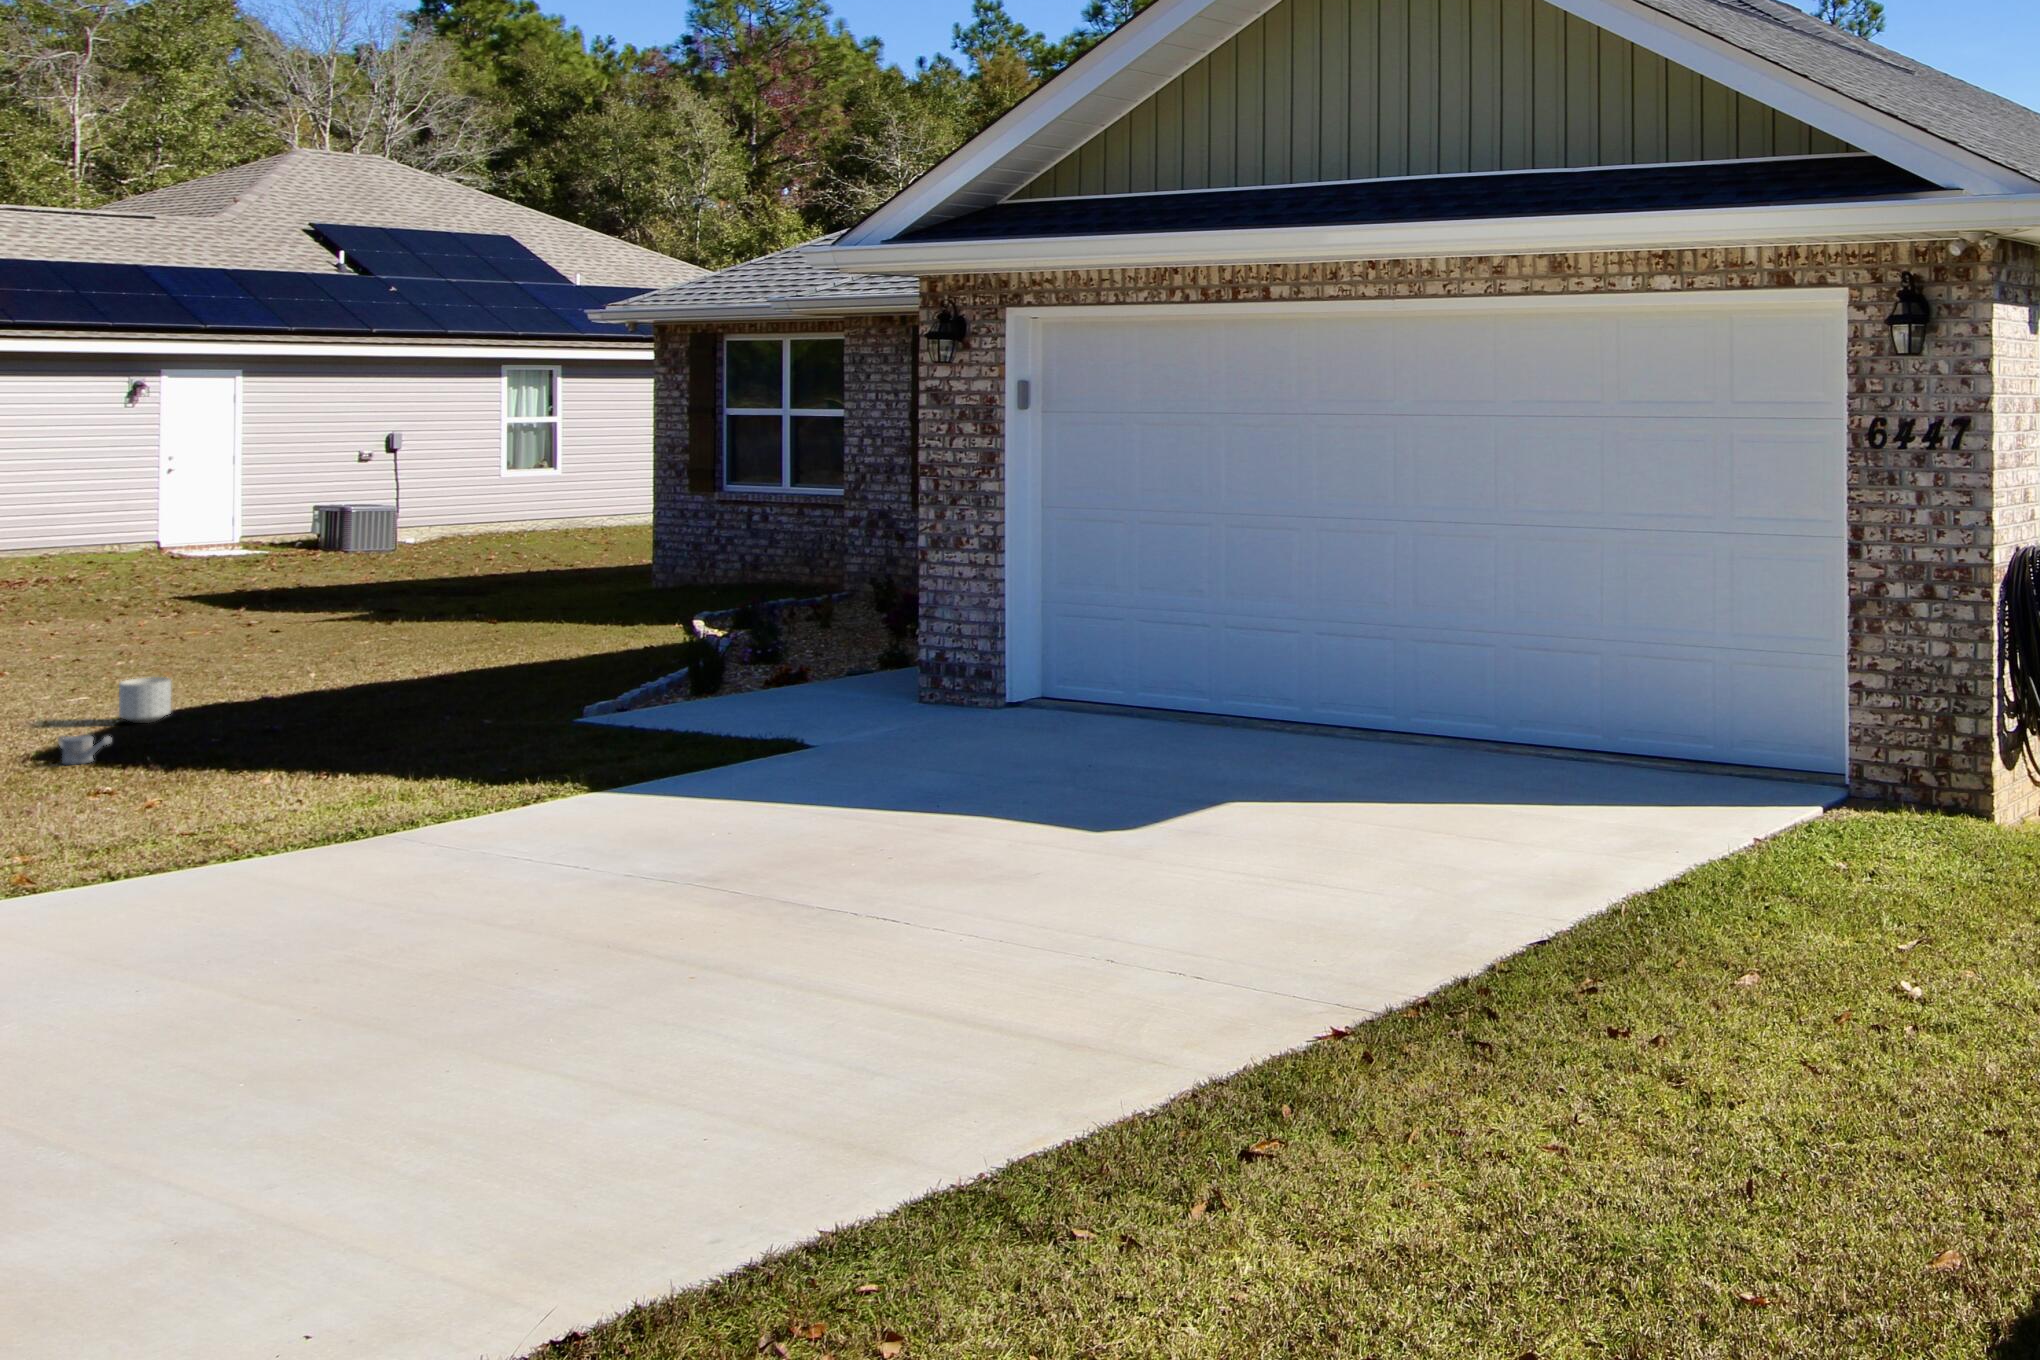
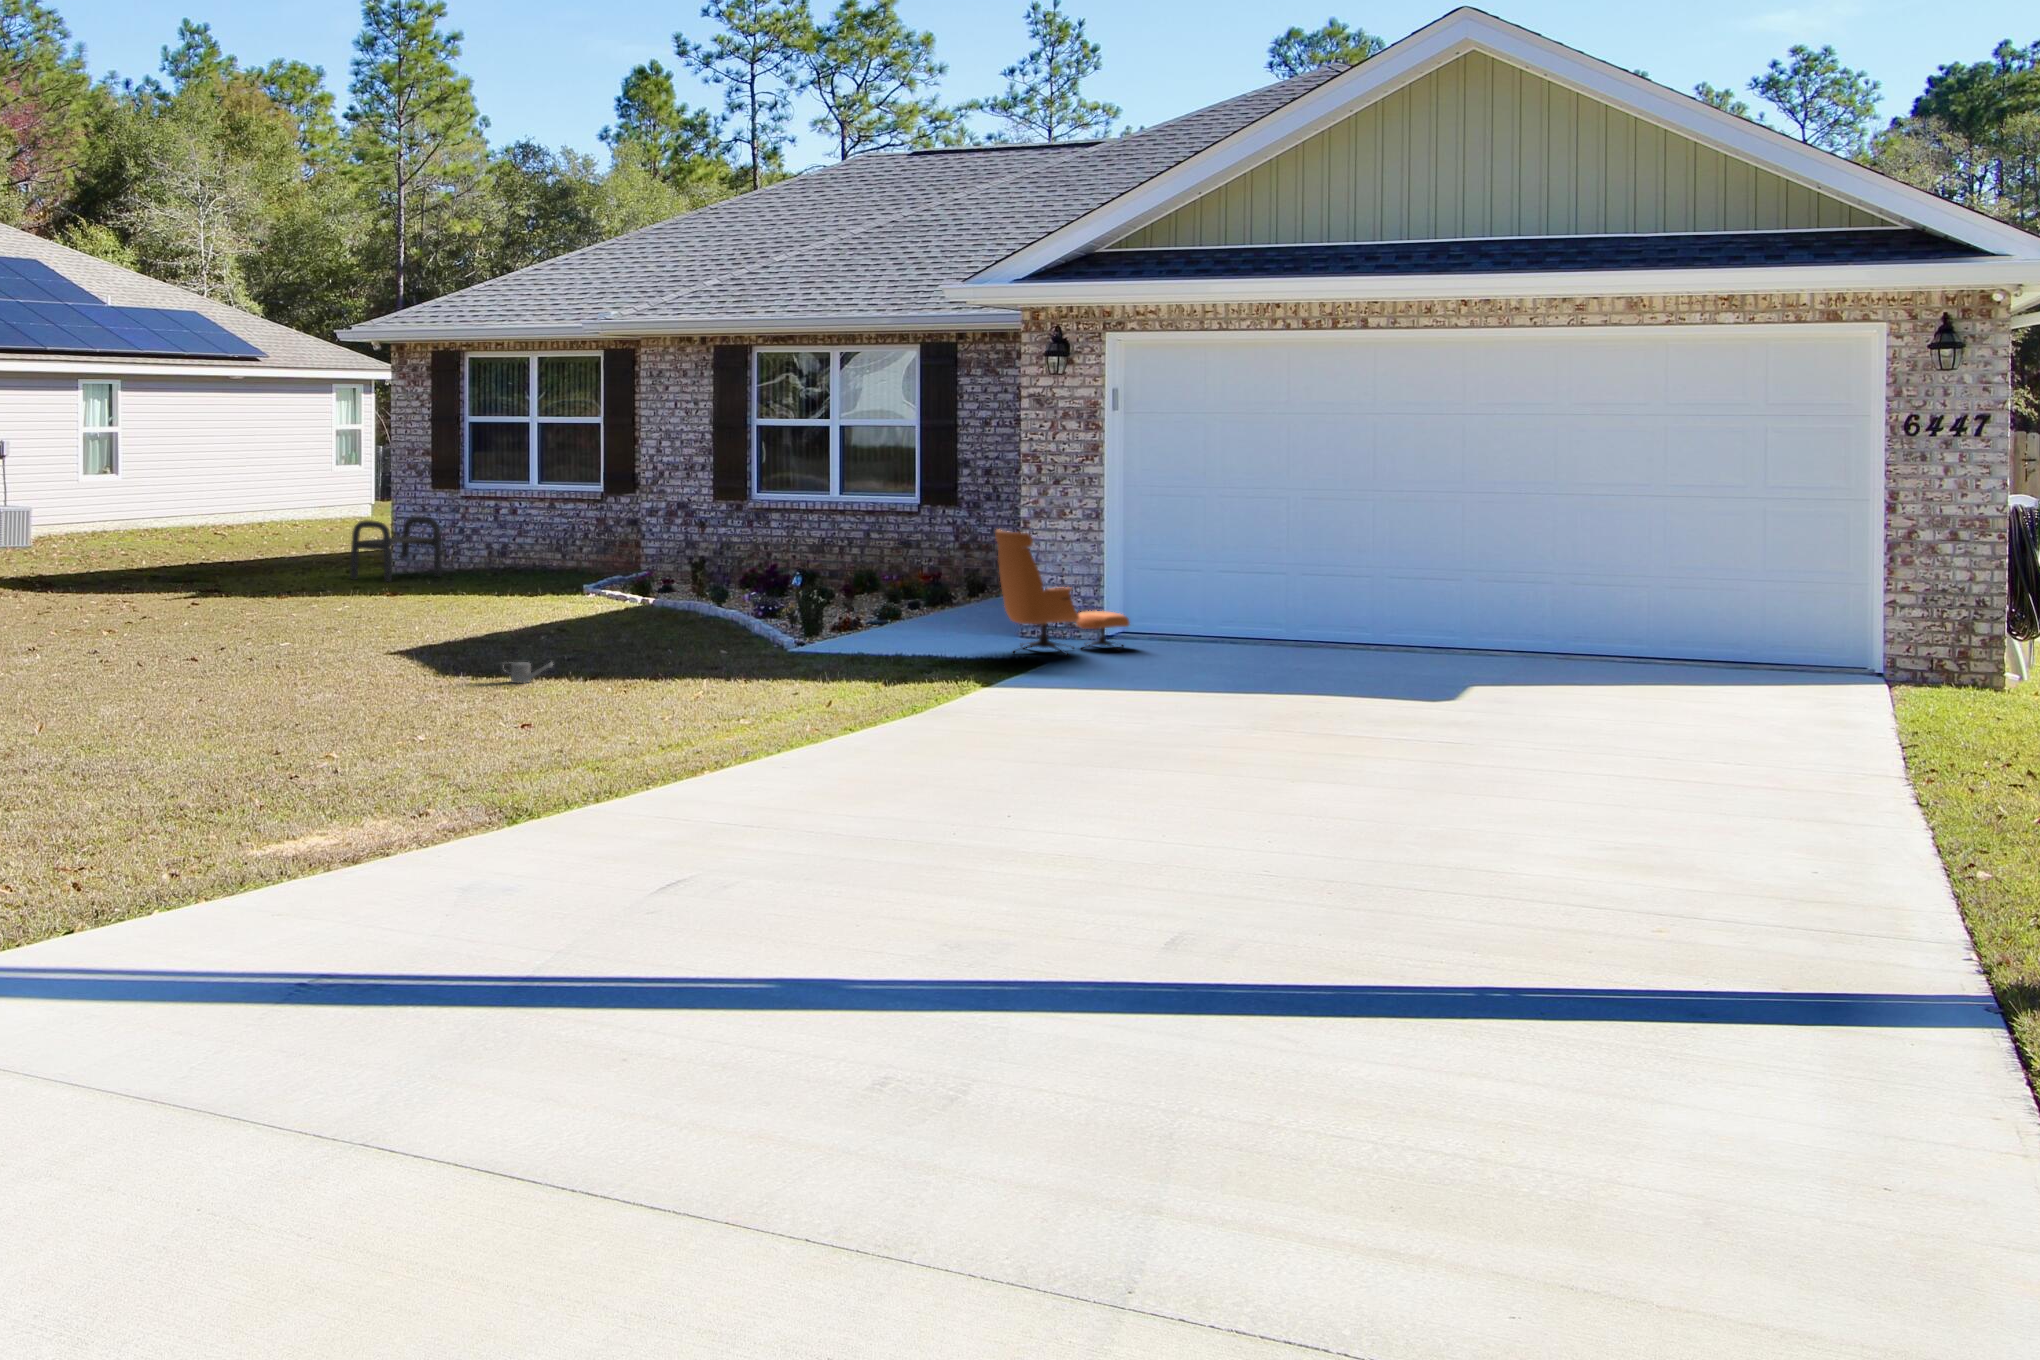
bench: none [569,524,685,600] -> present [350,516,442,582]
lounge chair: none [810,563,1017,733] -> present [995,529,1129,655]
planter: present [119,677,171,723] -> none [427,625,461,661]

